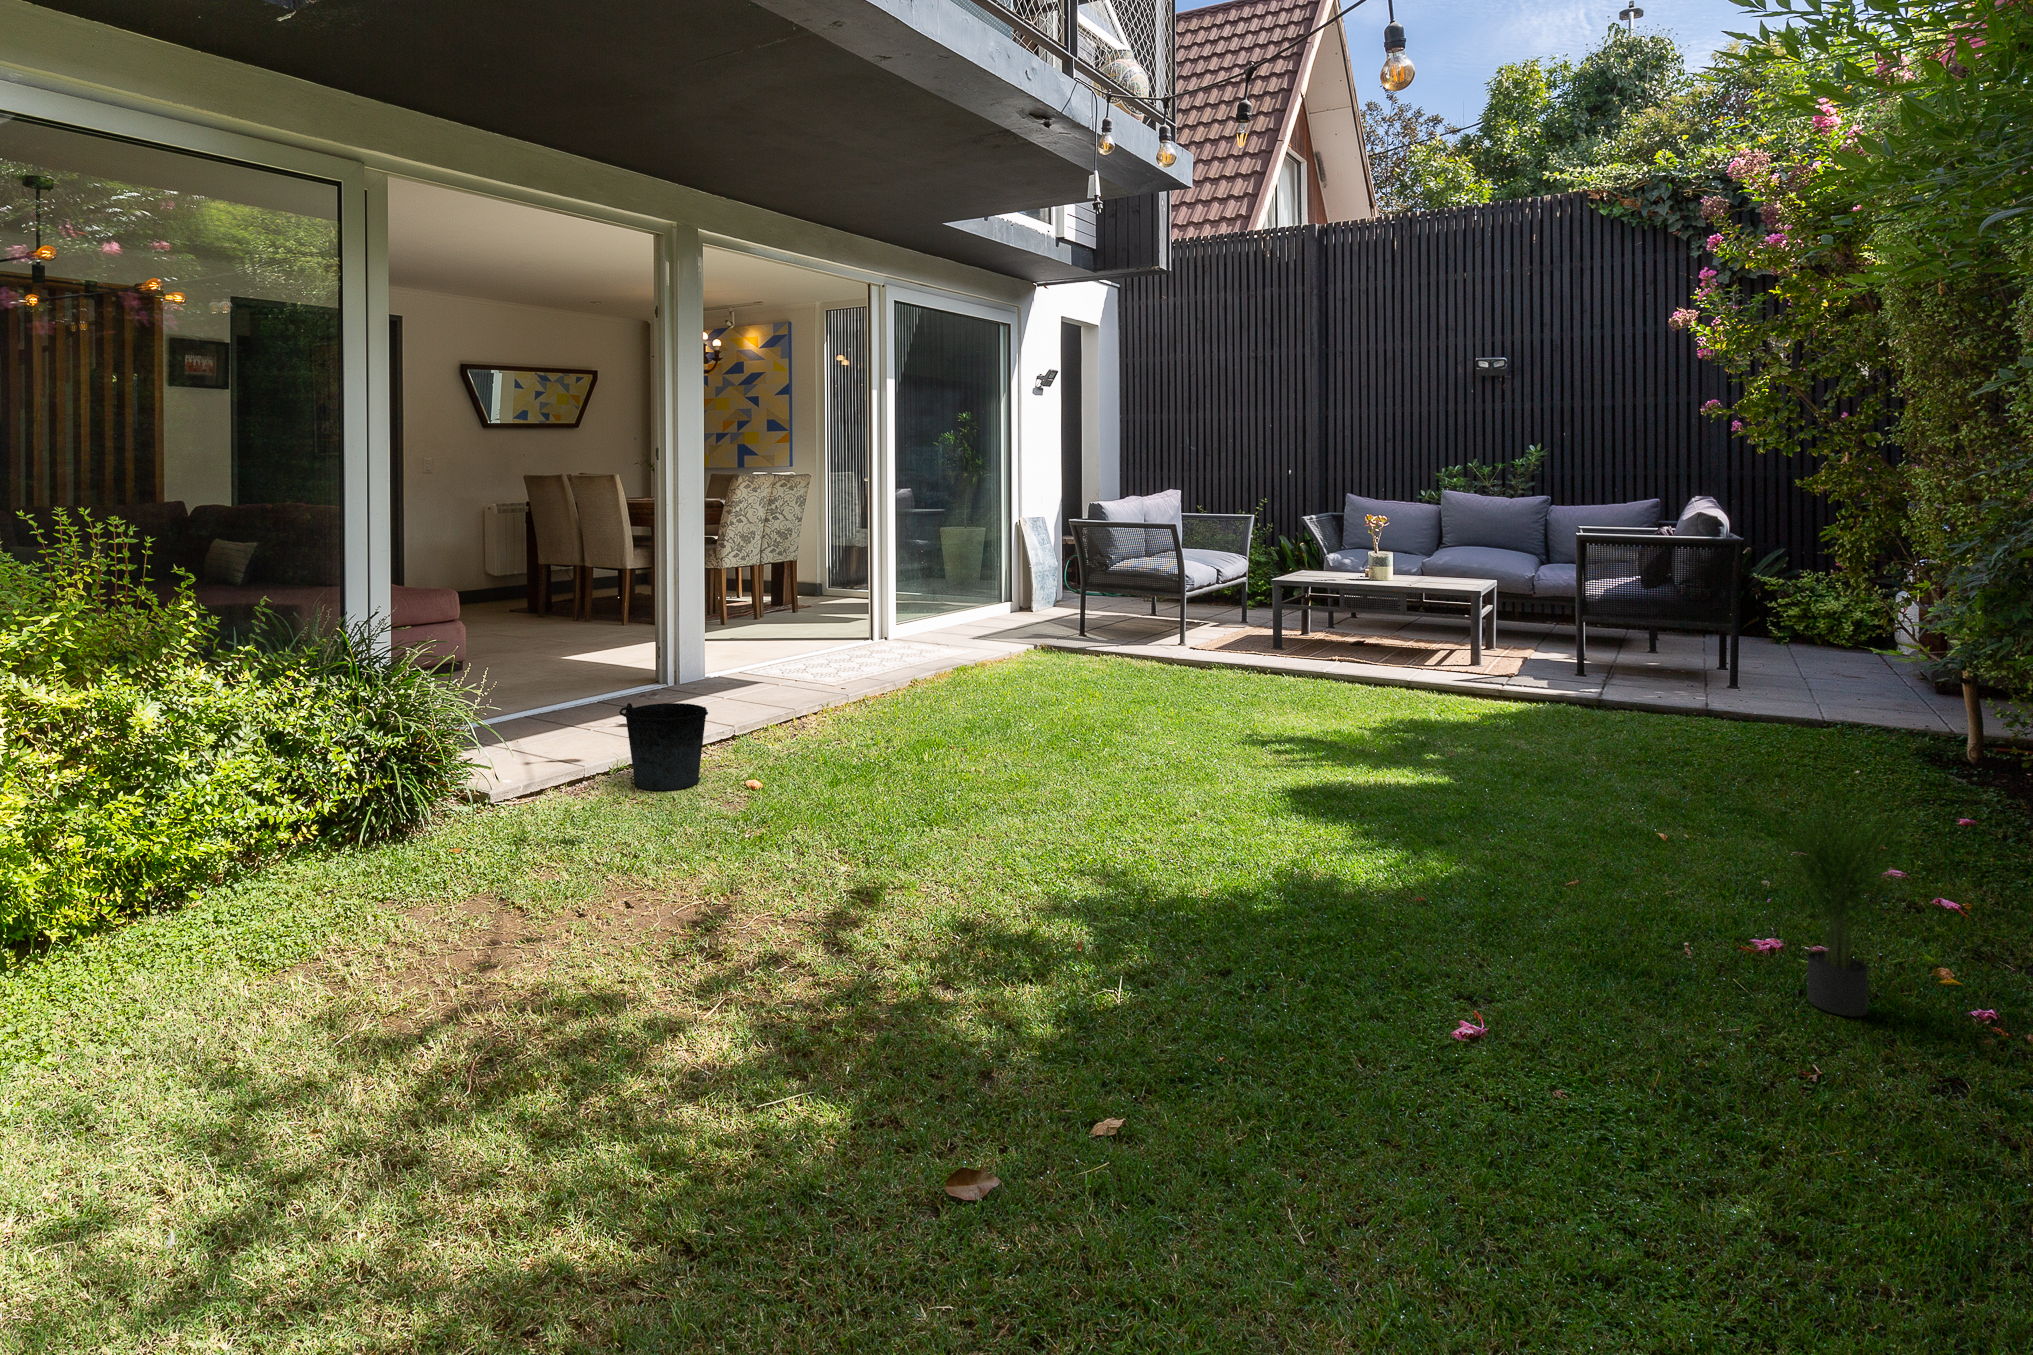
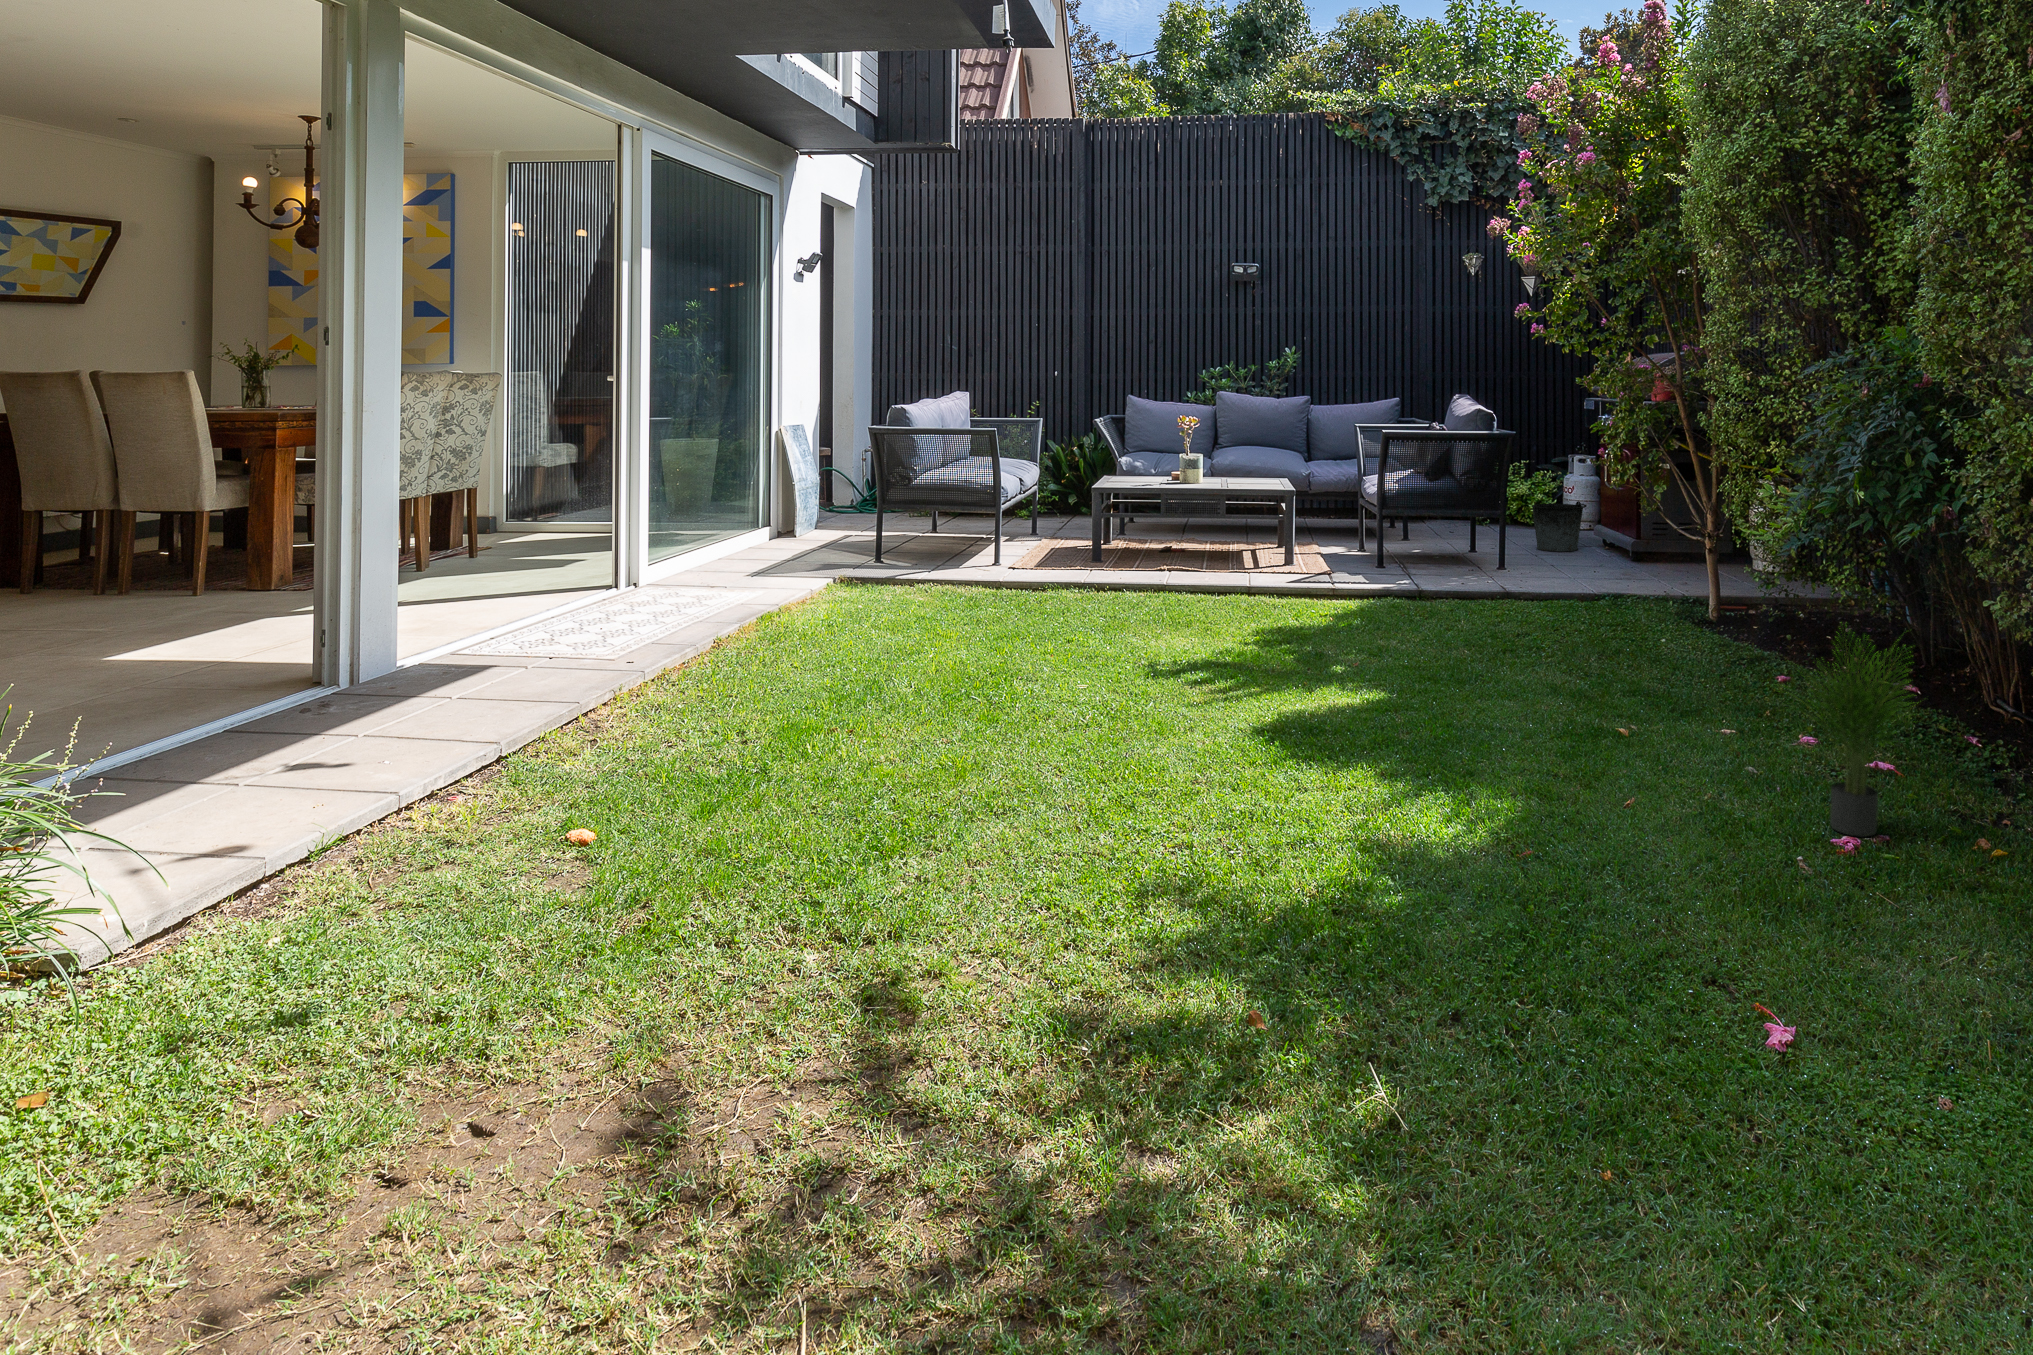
bucket: present [619,703,708,790] -> present [1532,501,1587,552]

